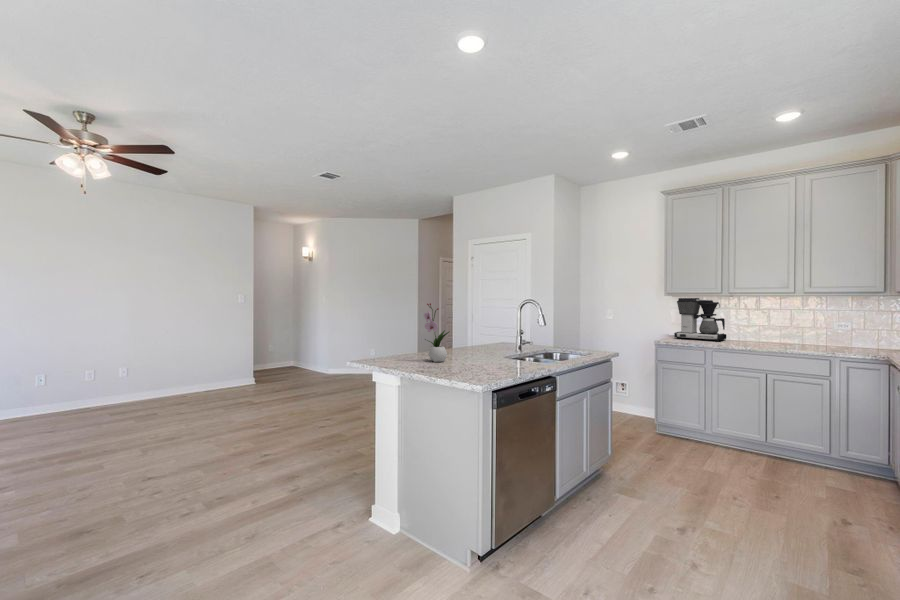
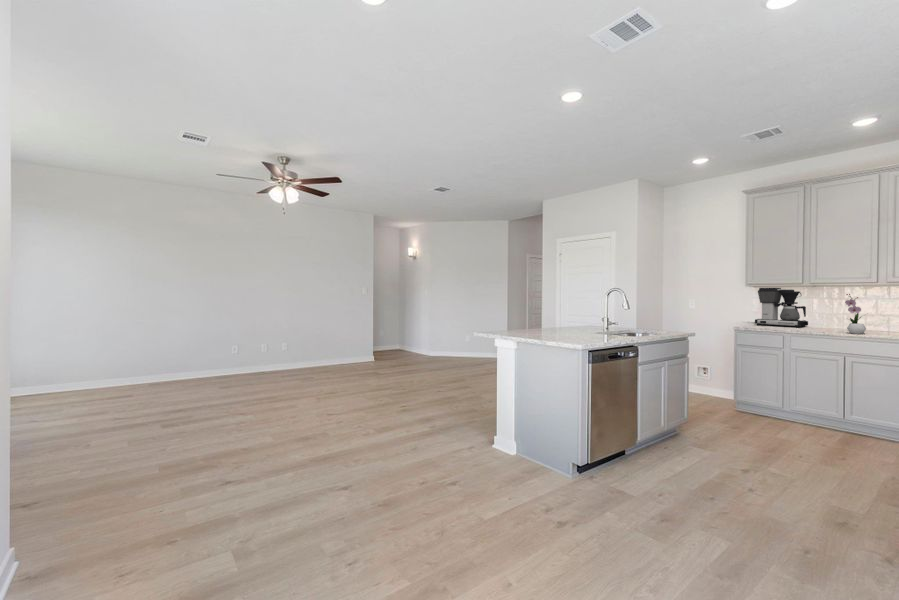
flower arrangement: present [424,303,449,362] -> present [845,294,866,334]

